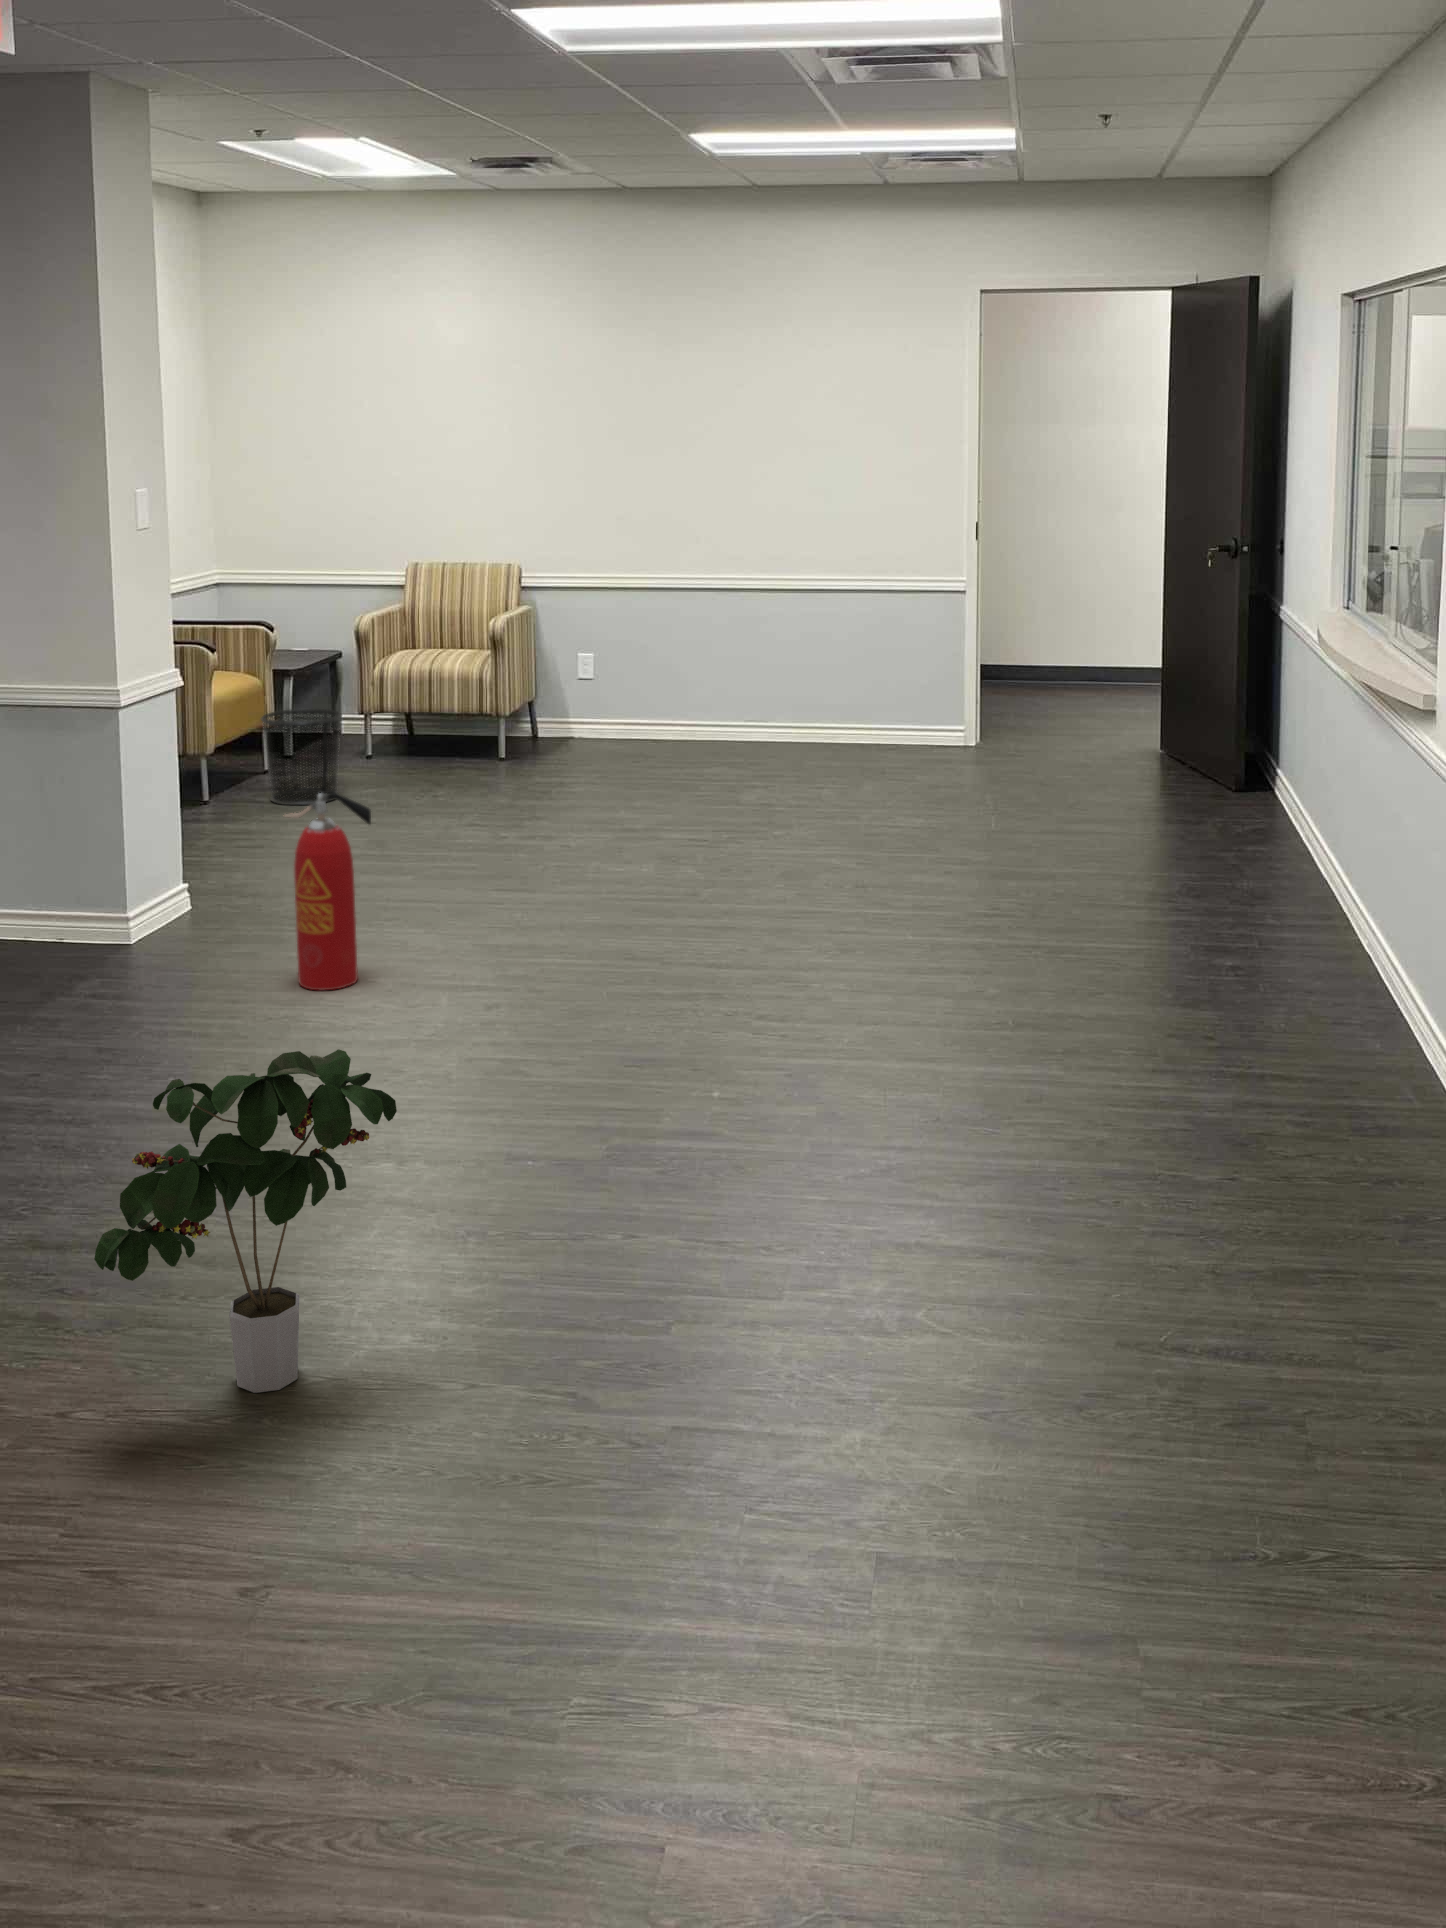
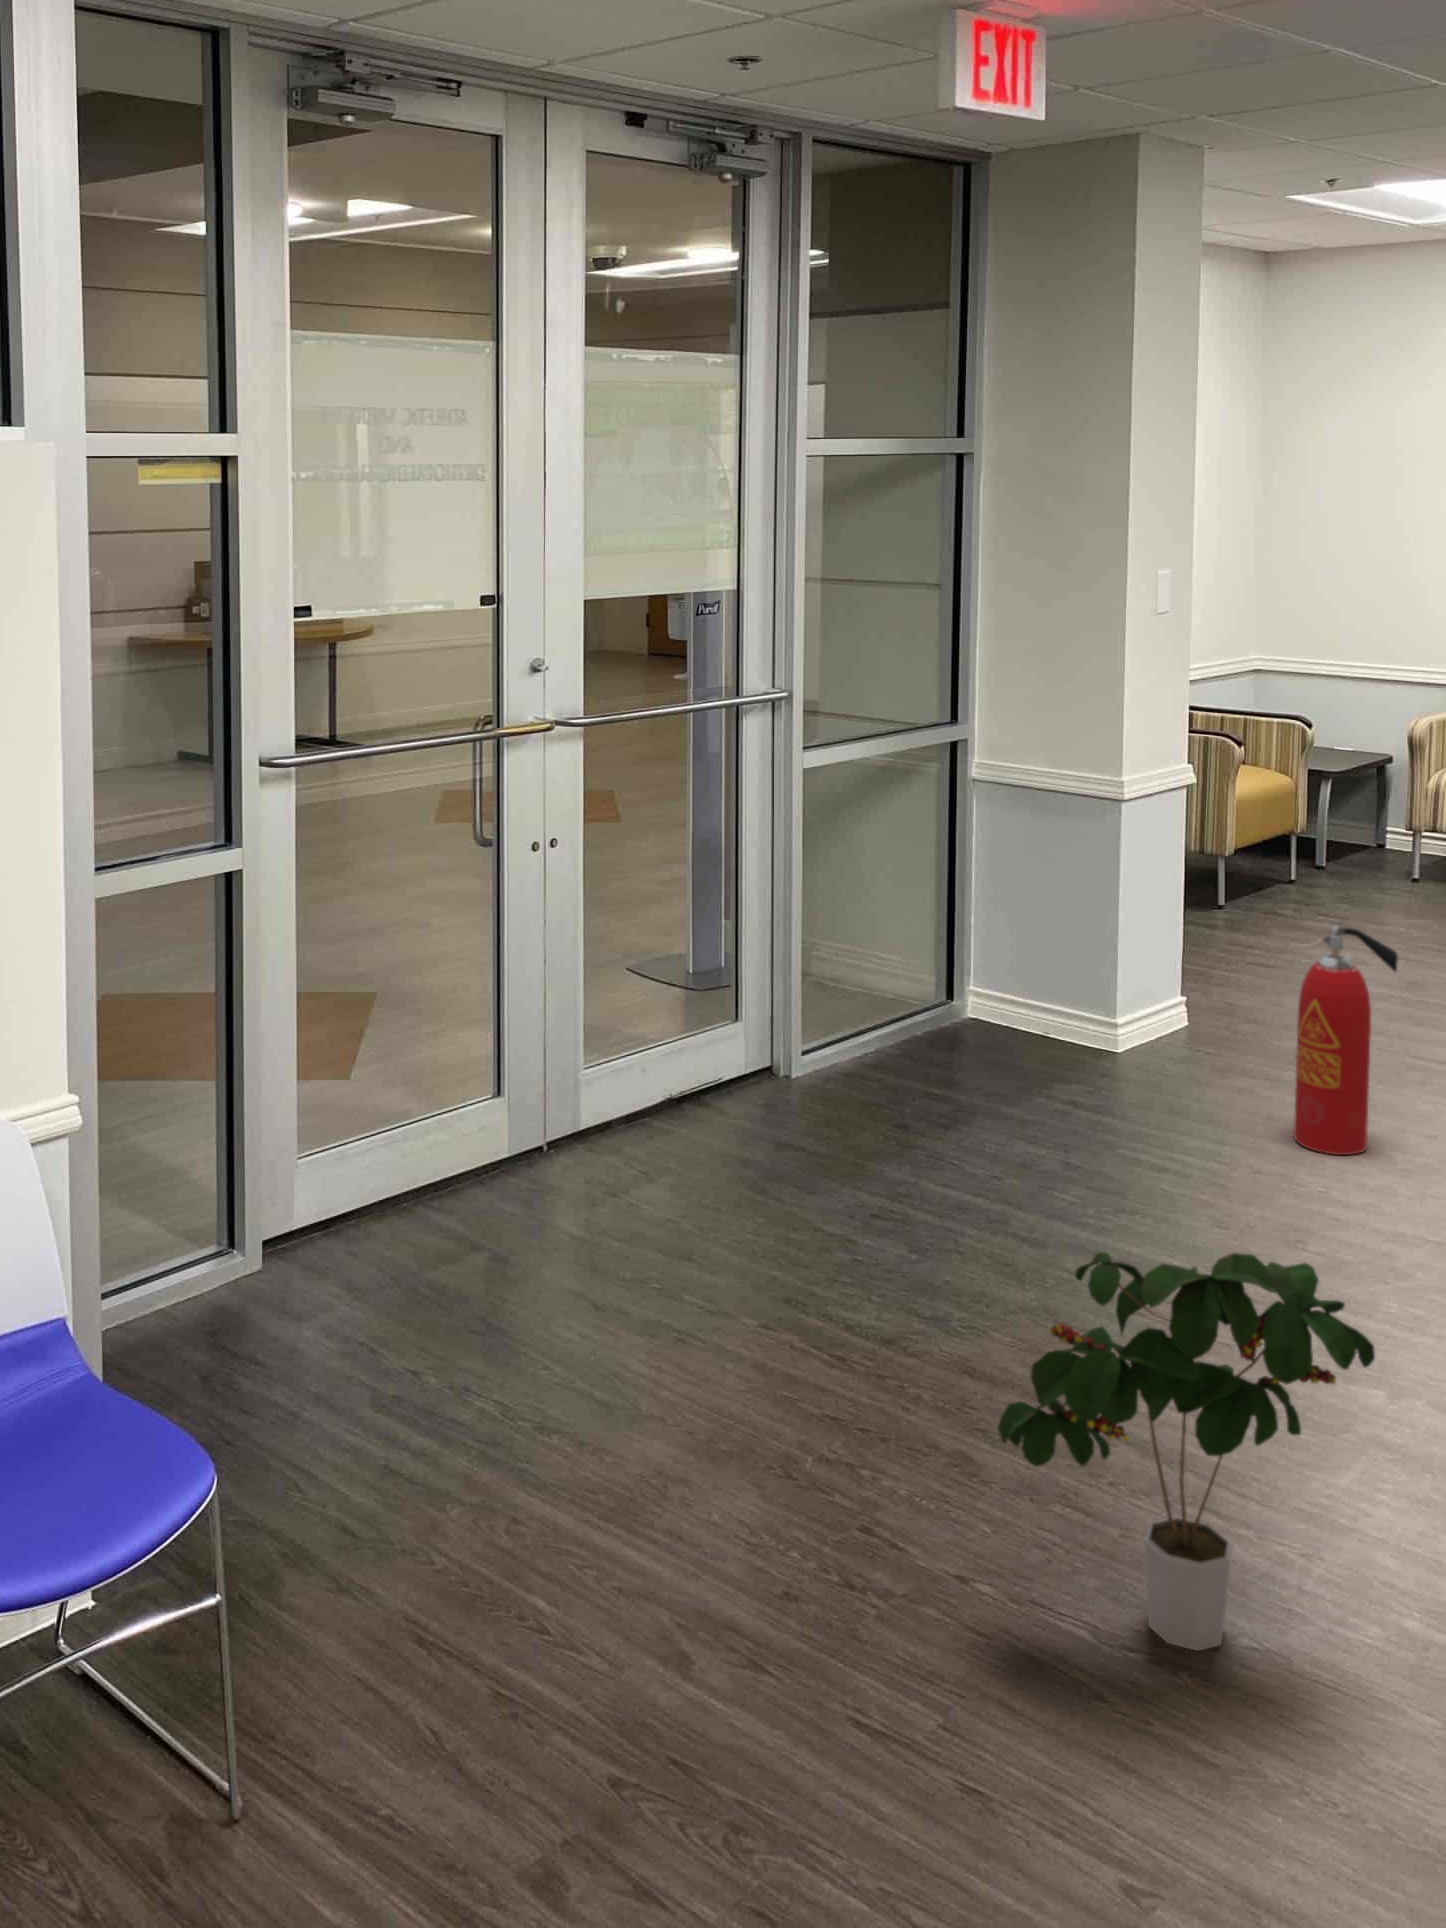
waste bin: present [261,708,342,805] -> none [1287,816,1385,925]

